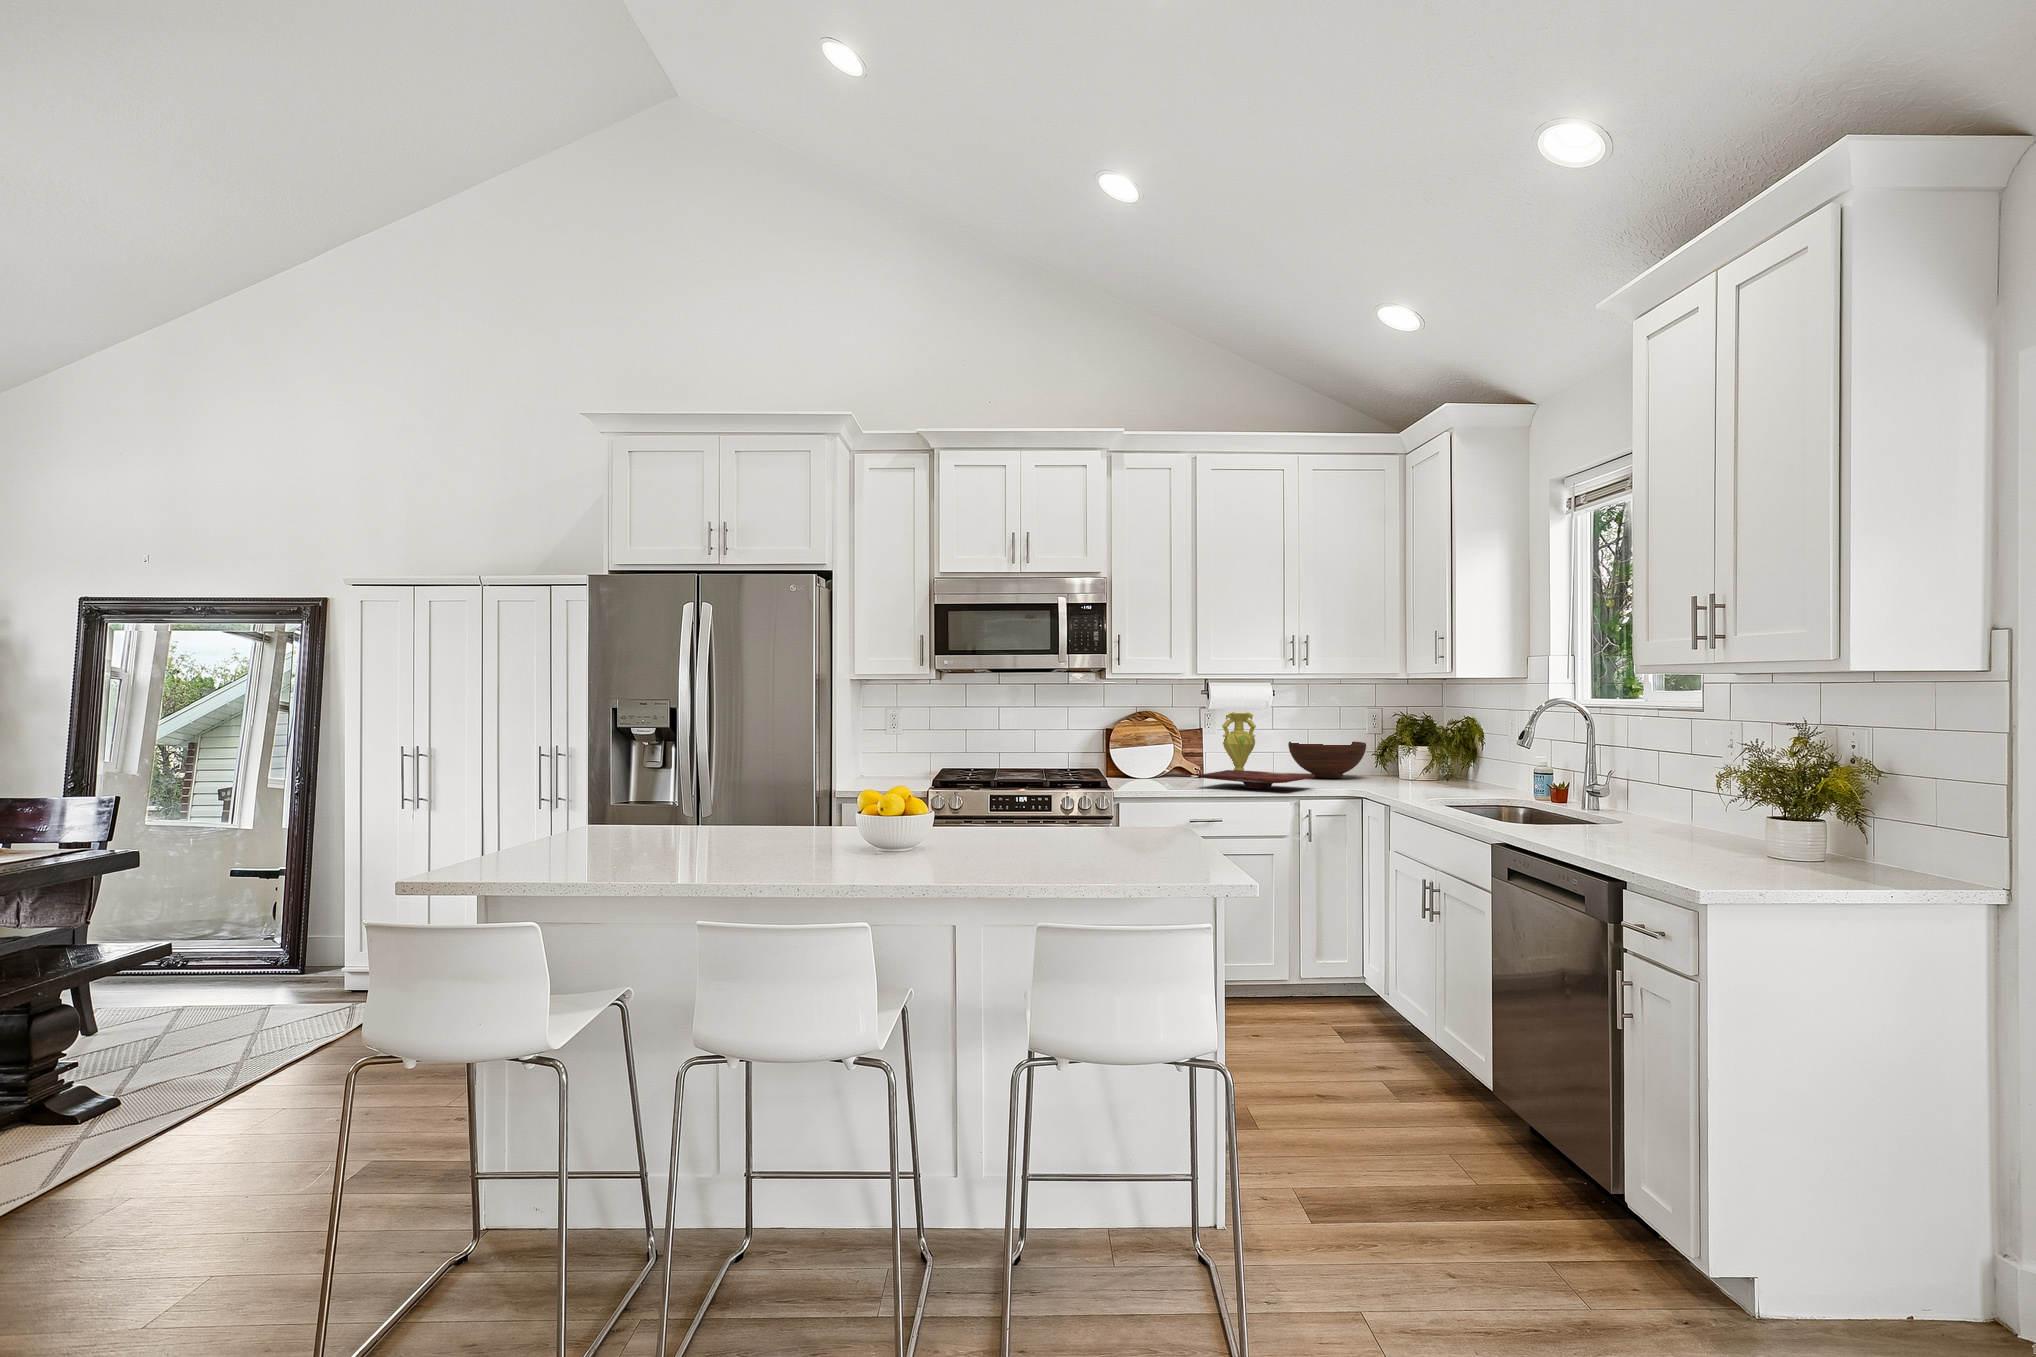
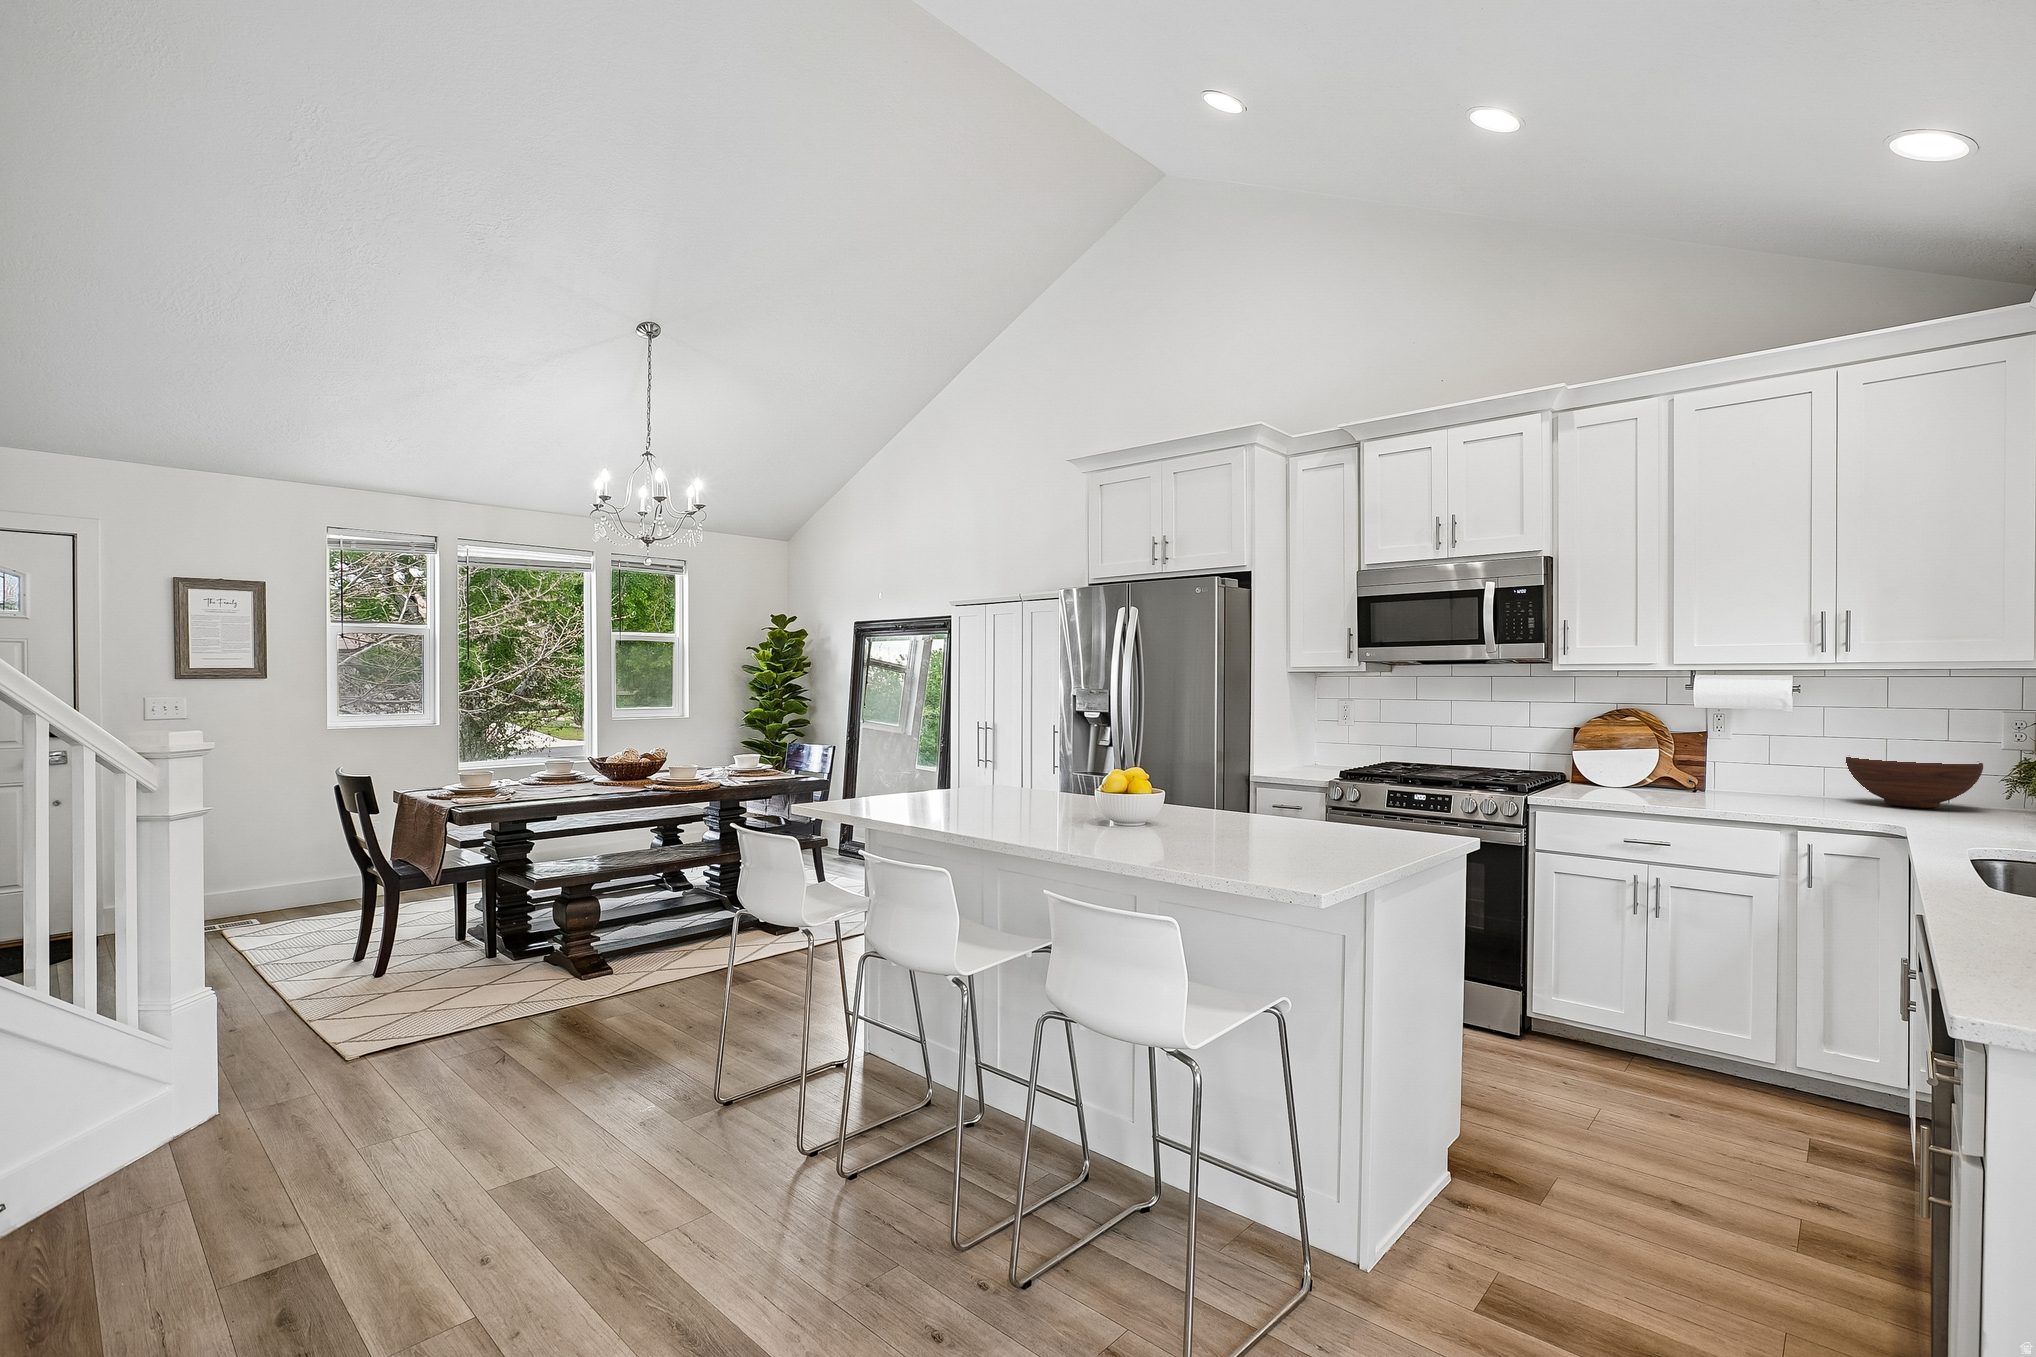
vase: present [1222,712,1256,771] -> none [1742,715,1797,796]
cutting board: present [1199,770,1315,789] -> none [1647,784,1829,810]

